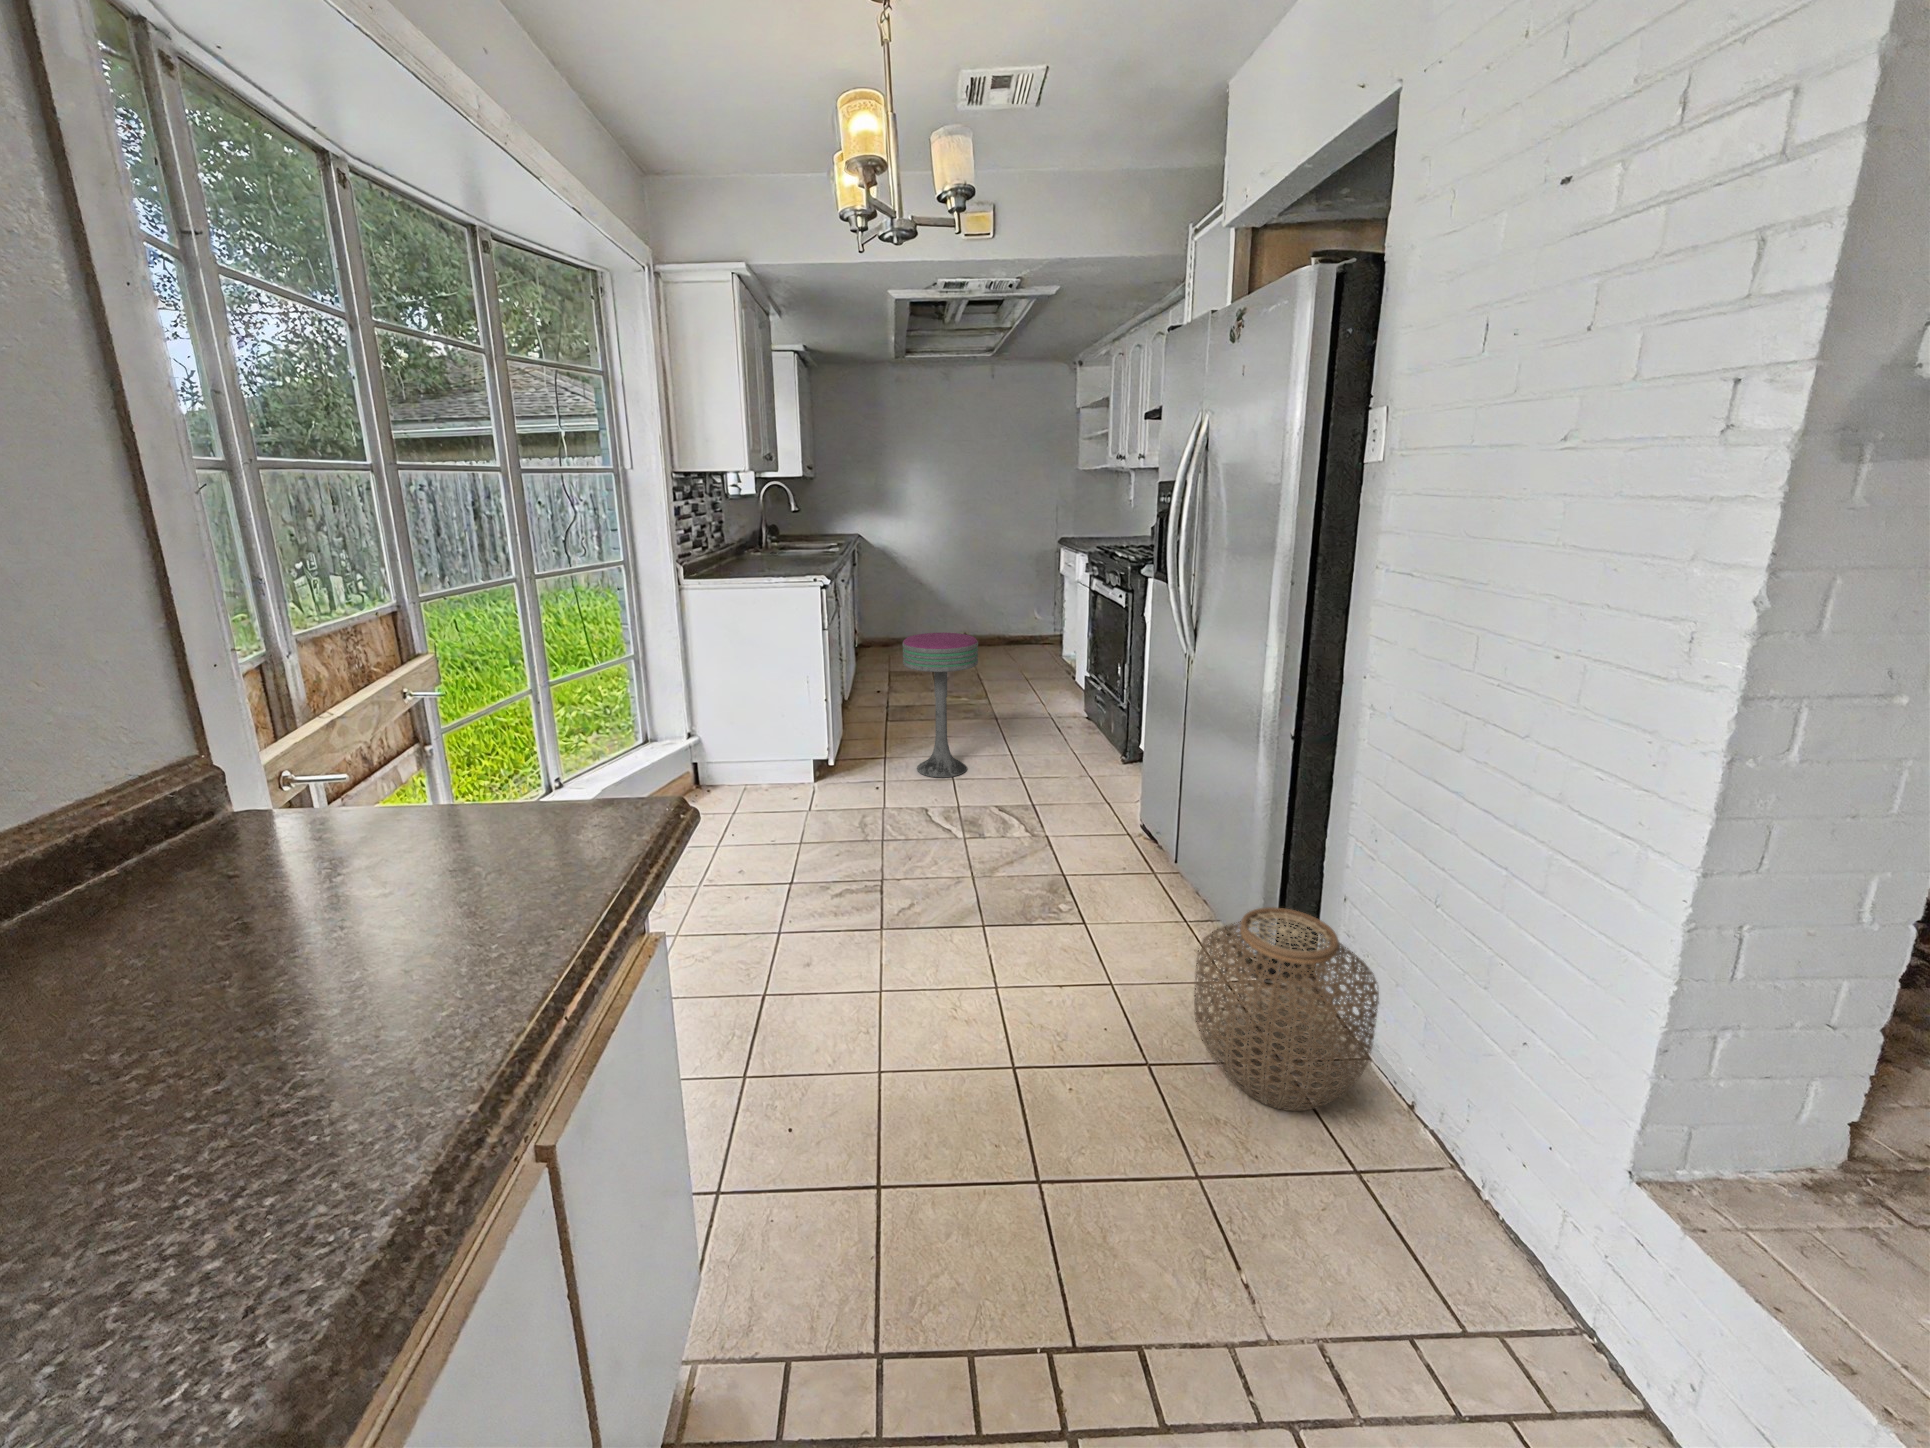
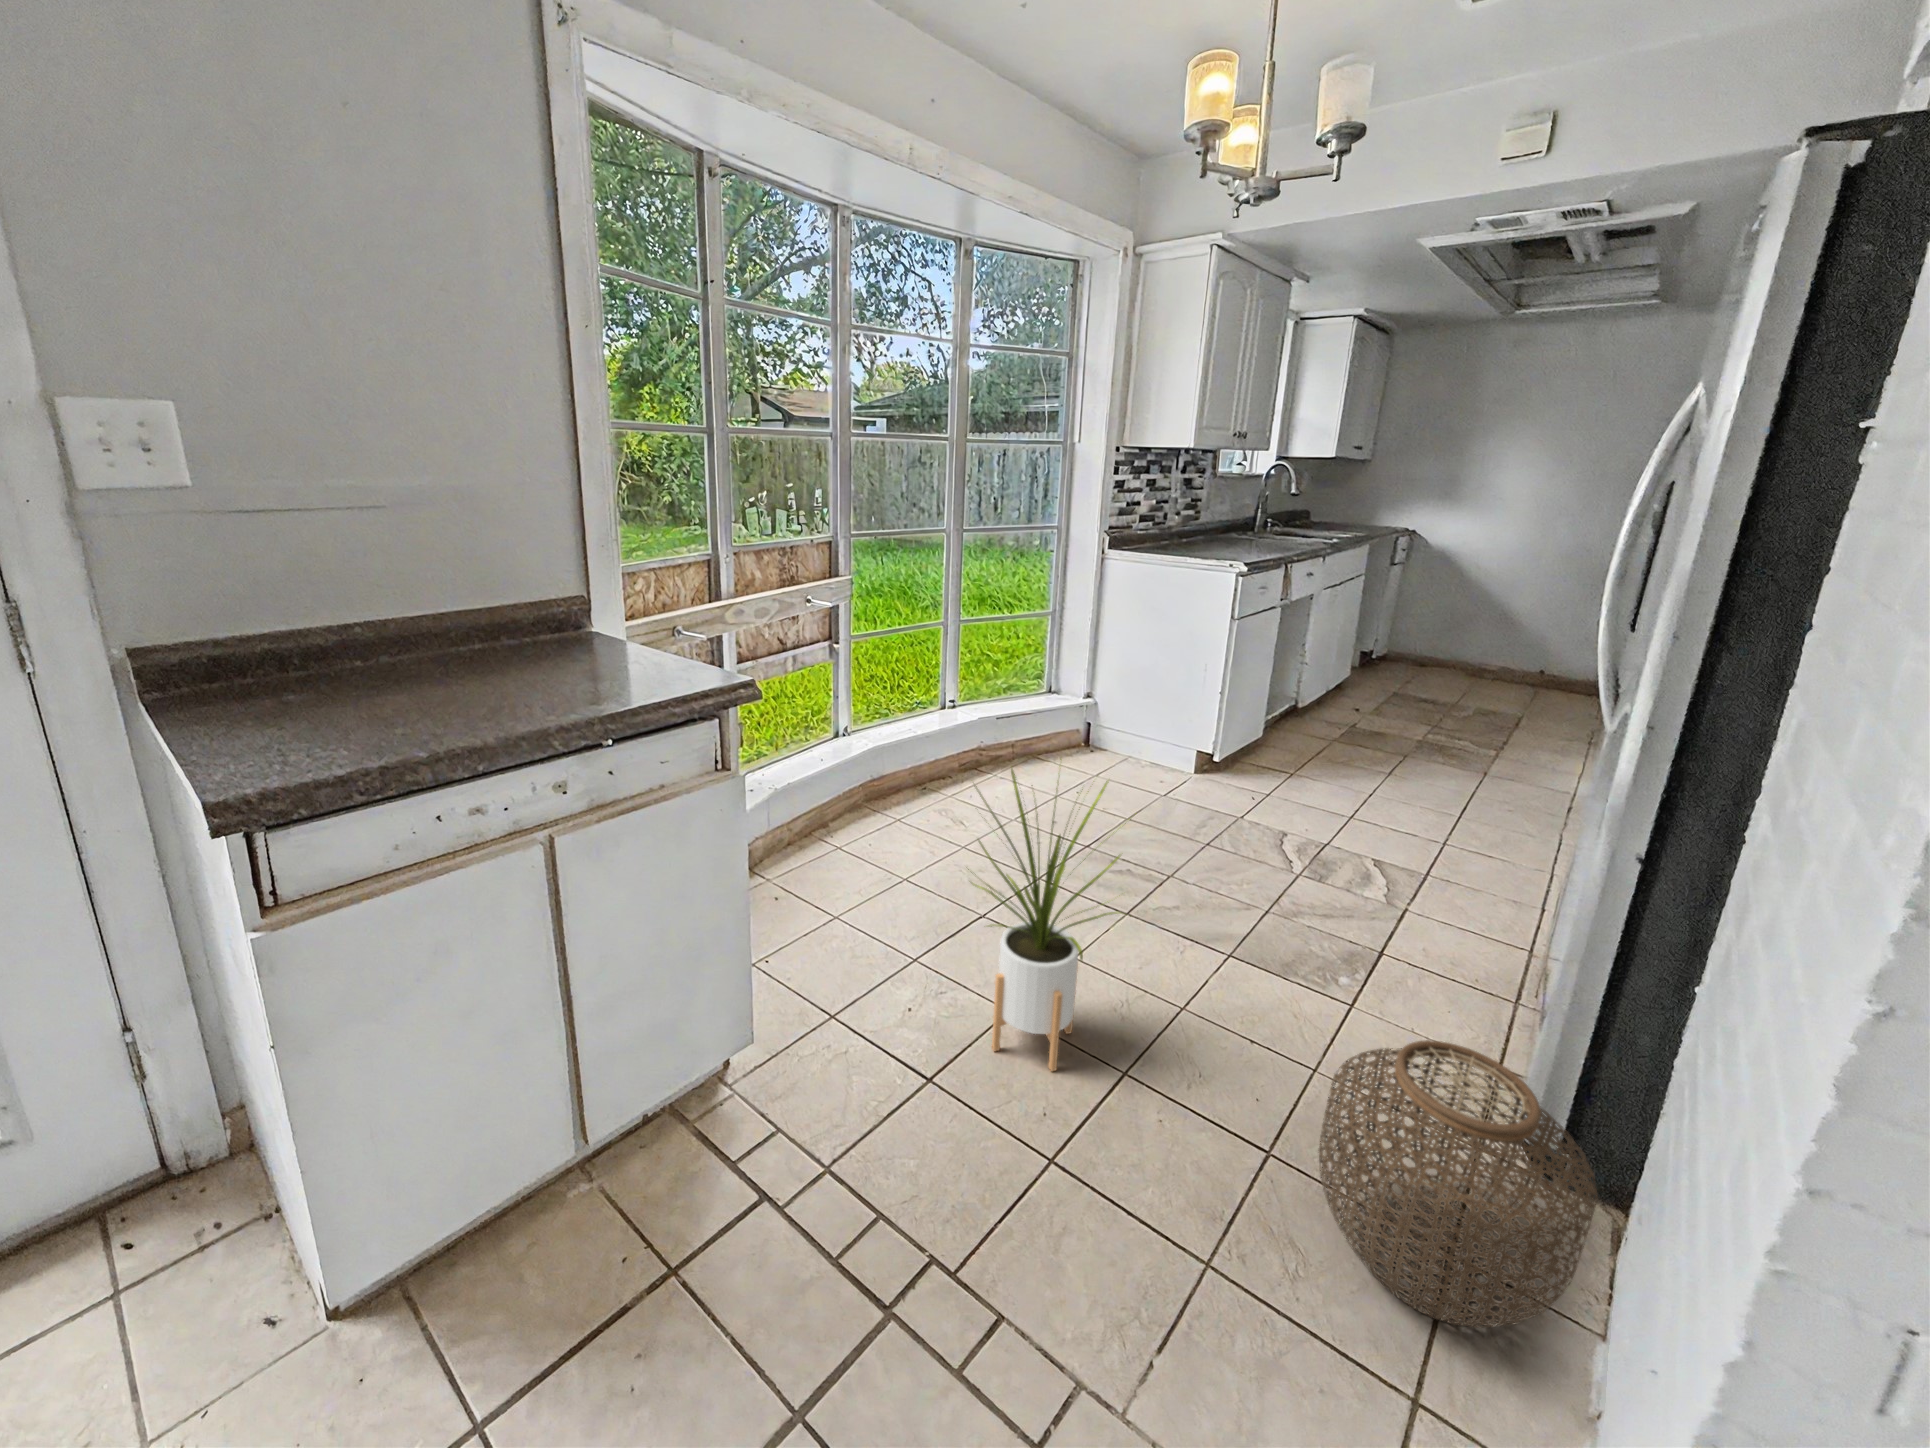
bar stool: present [902,633,978,778] -> none [1313,643,1424,813]
house plant: none [834,788,1011,1121] -> present [968,769,1126,1071]

